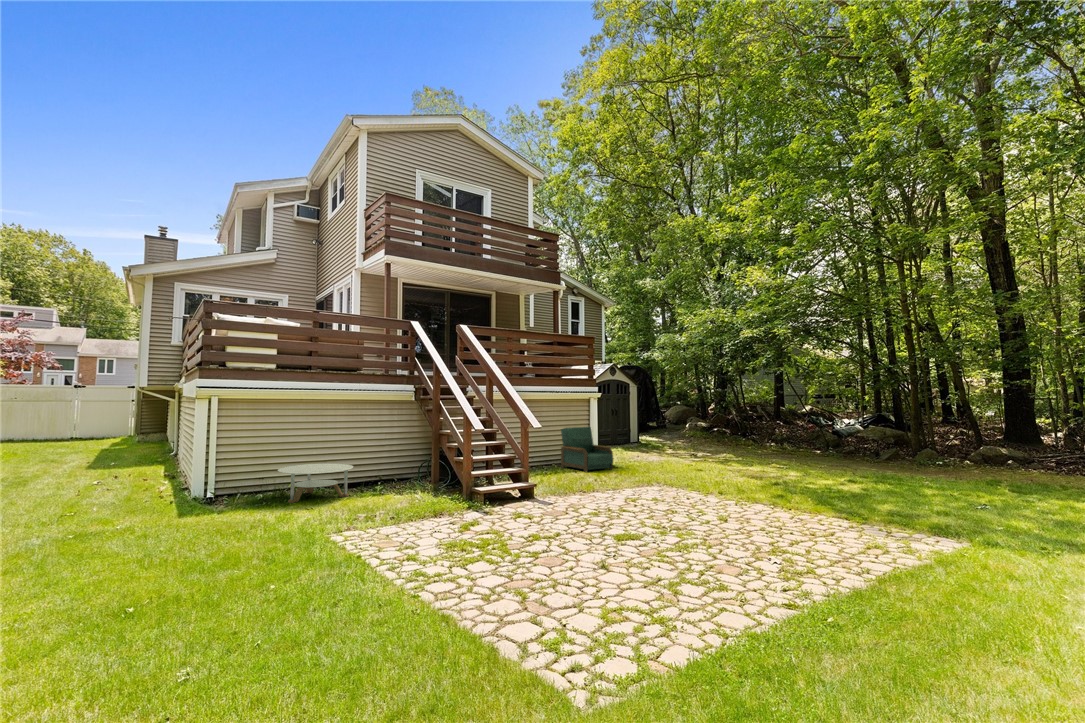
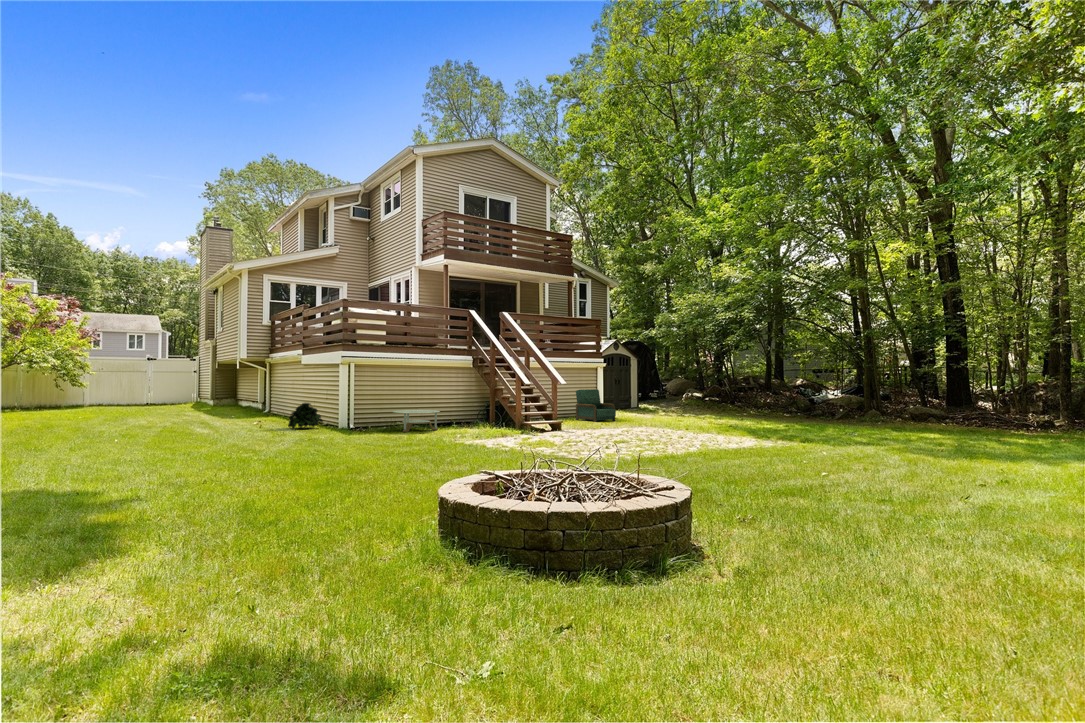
potted plant: none [126,454,185,494] -> present [288,403,323,428]

